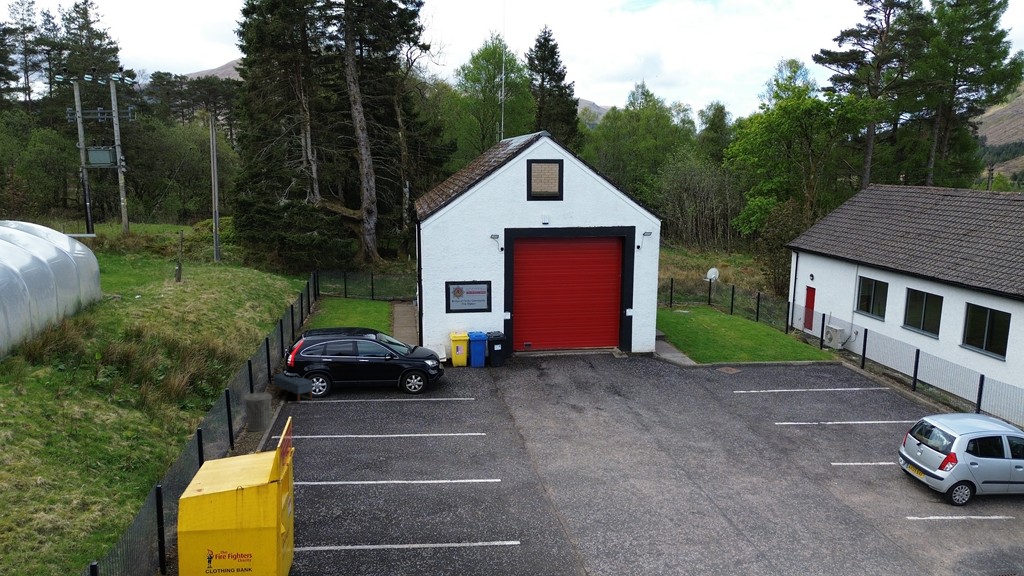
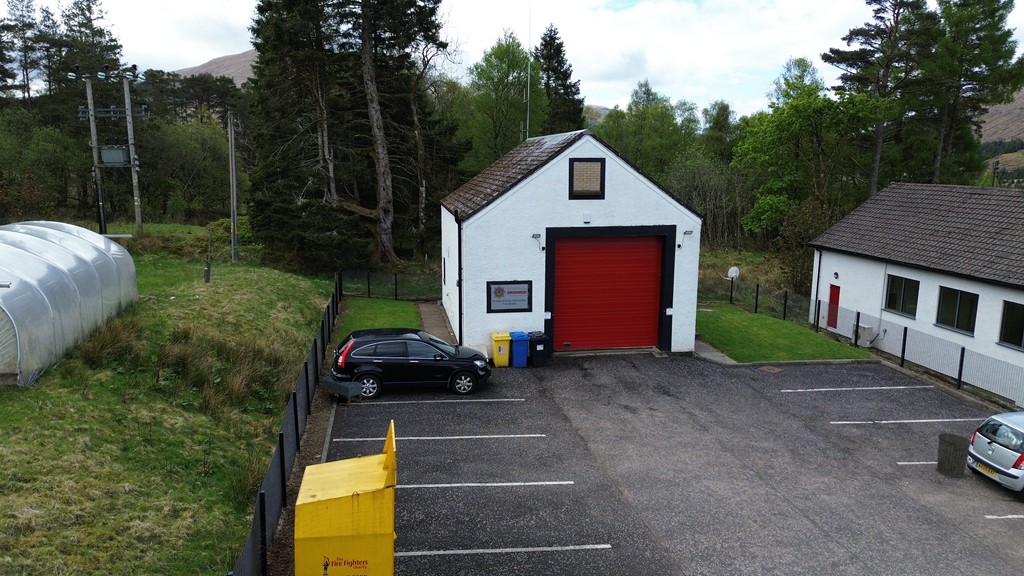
trash can: present [245,393,272,431] -> present [936,433,971,477]

